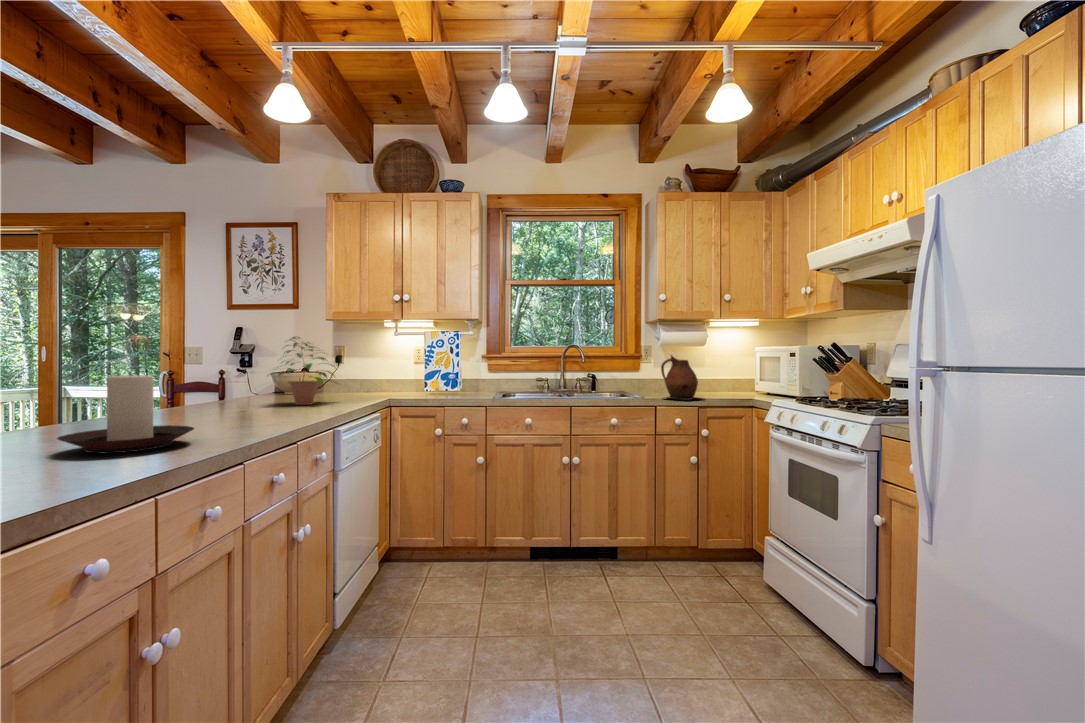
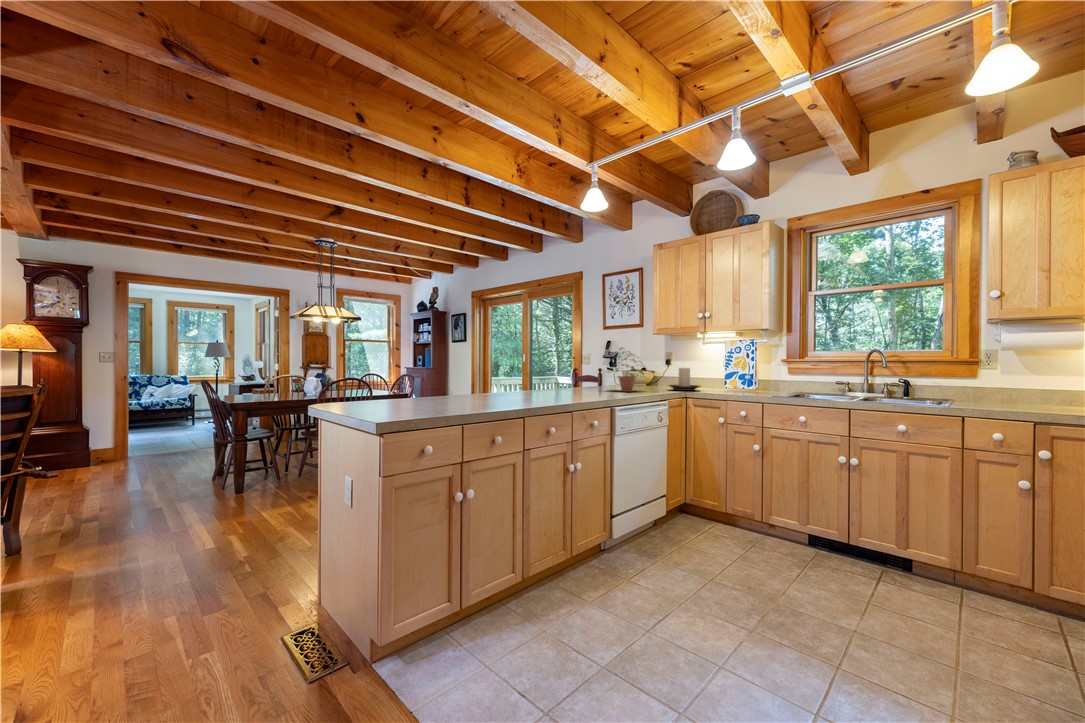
ceramic pitcher: present [661,355,703,400] -> none [972,359,1042,413]
candle holder: present [57,375,194,453] -> present [669,368,700,391]

